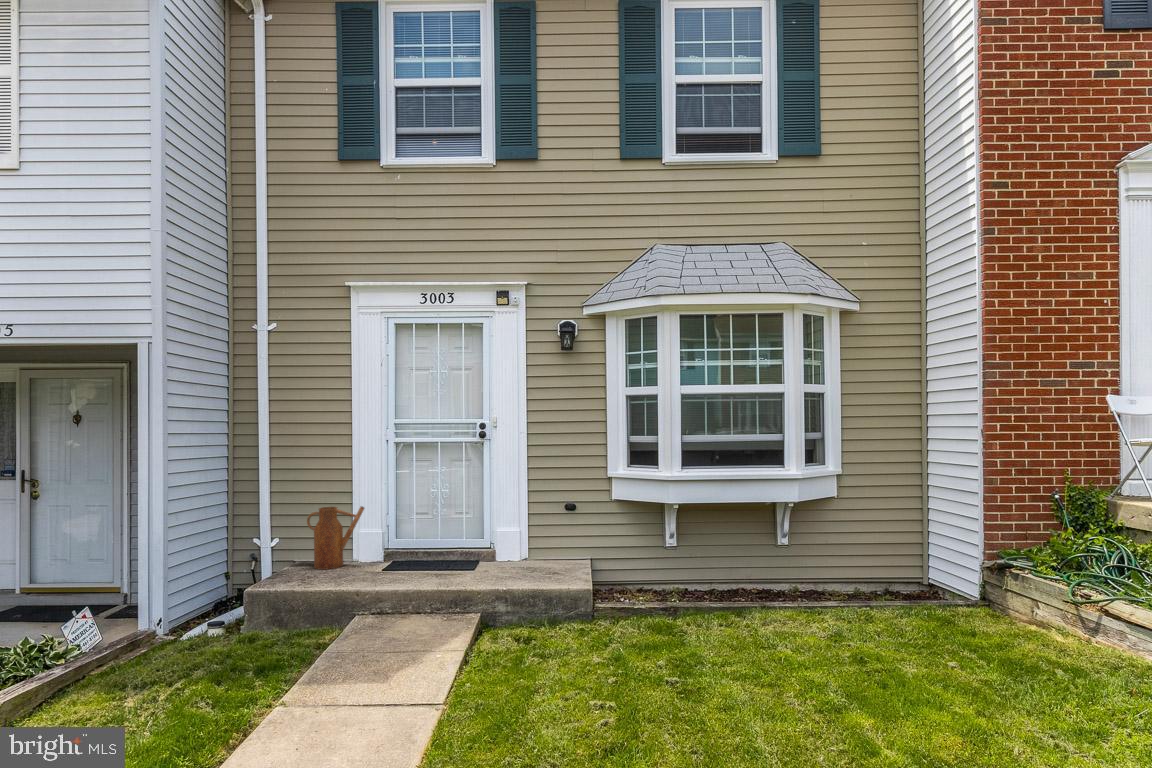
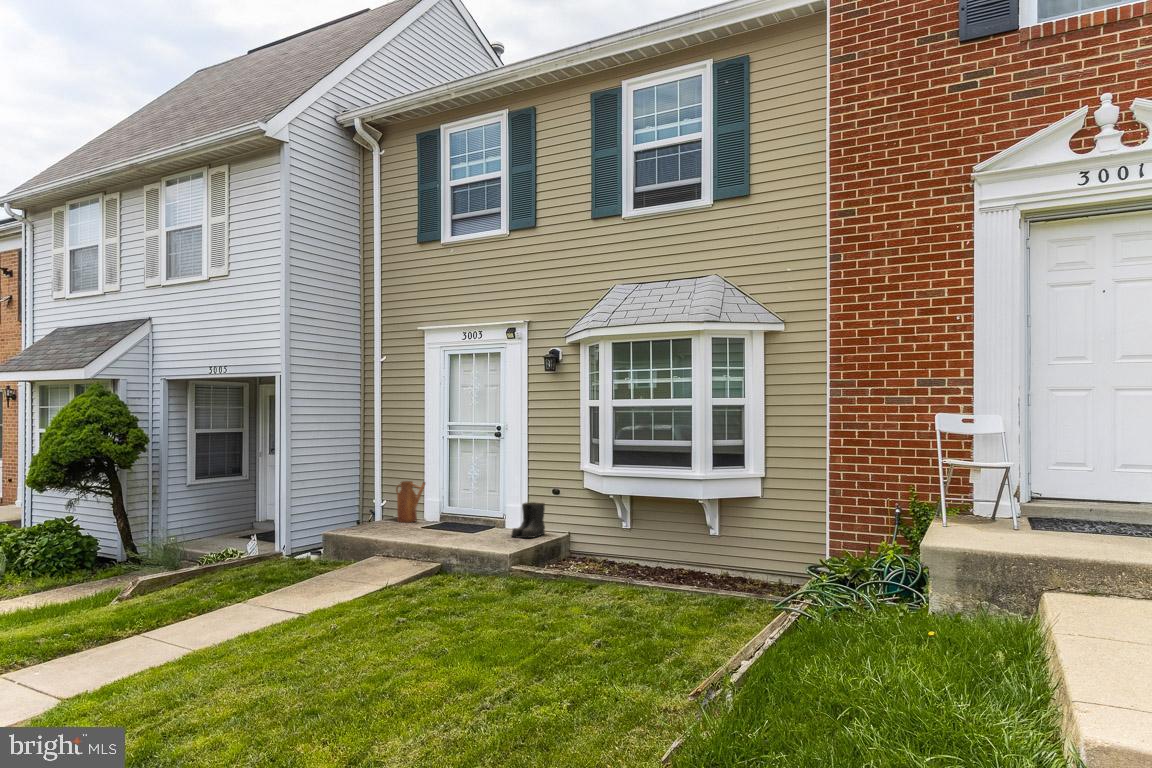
boots: none [534,521,567,571] -> present [512,502,545,538]

